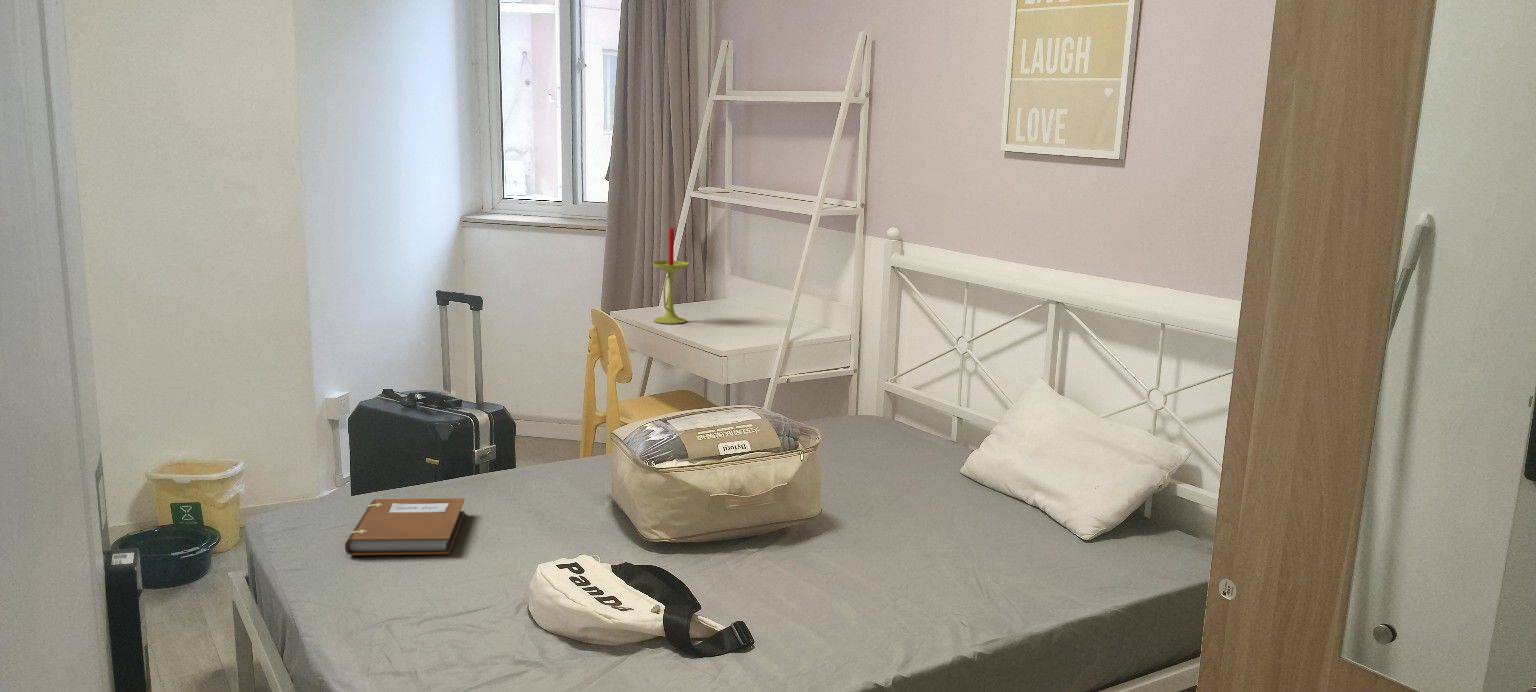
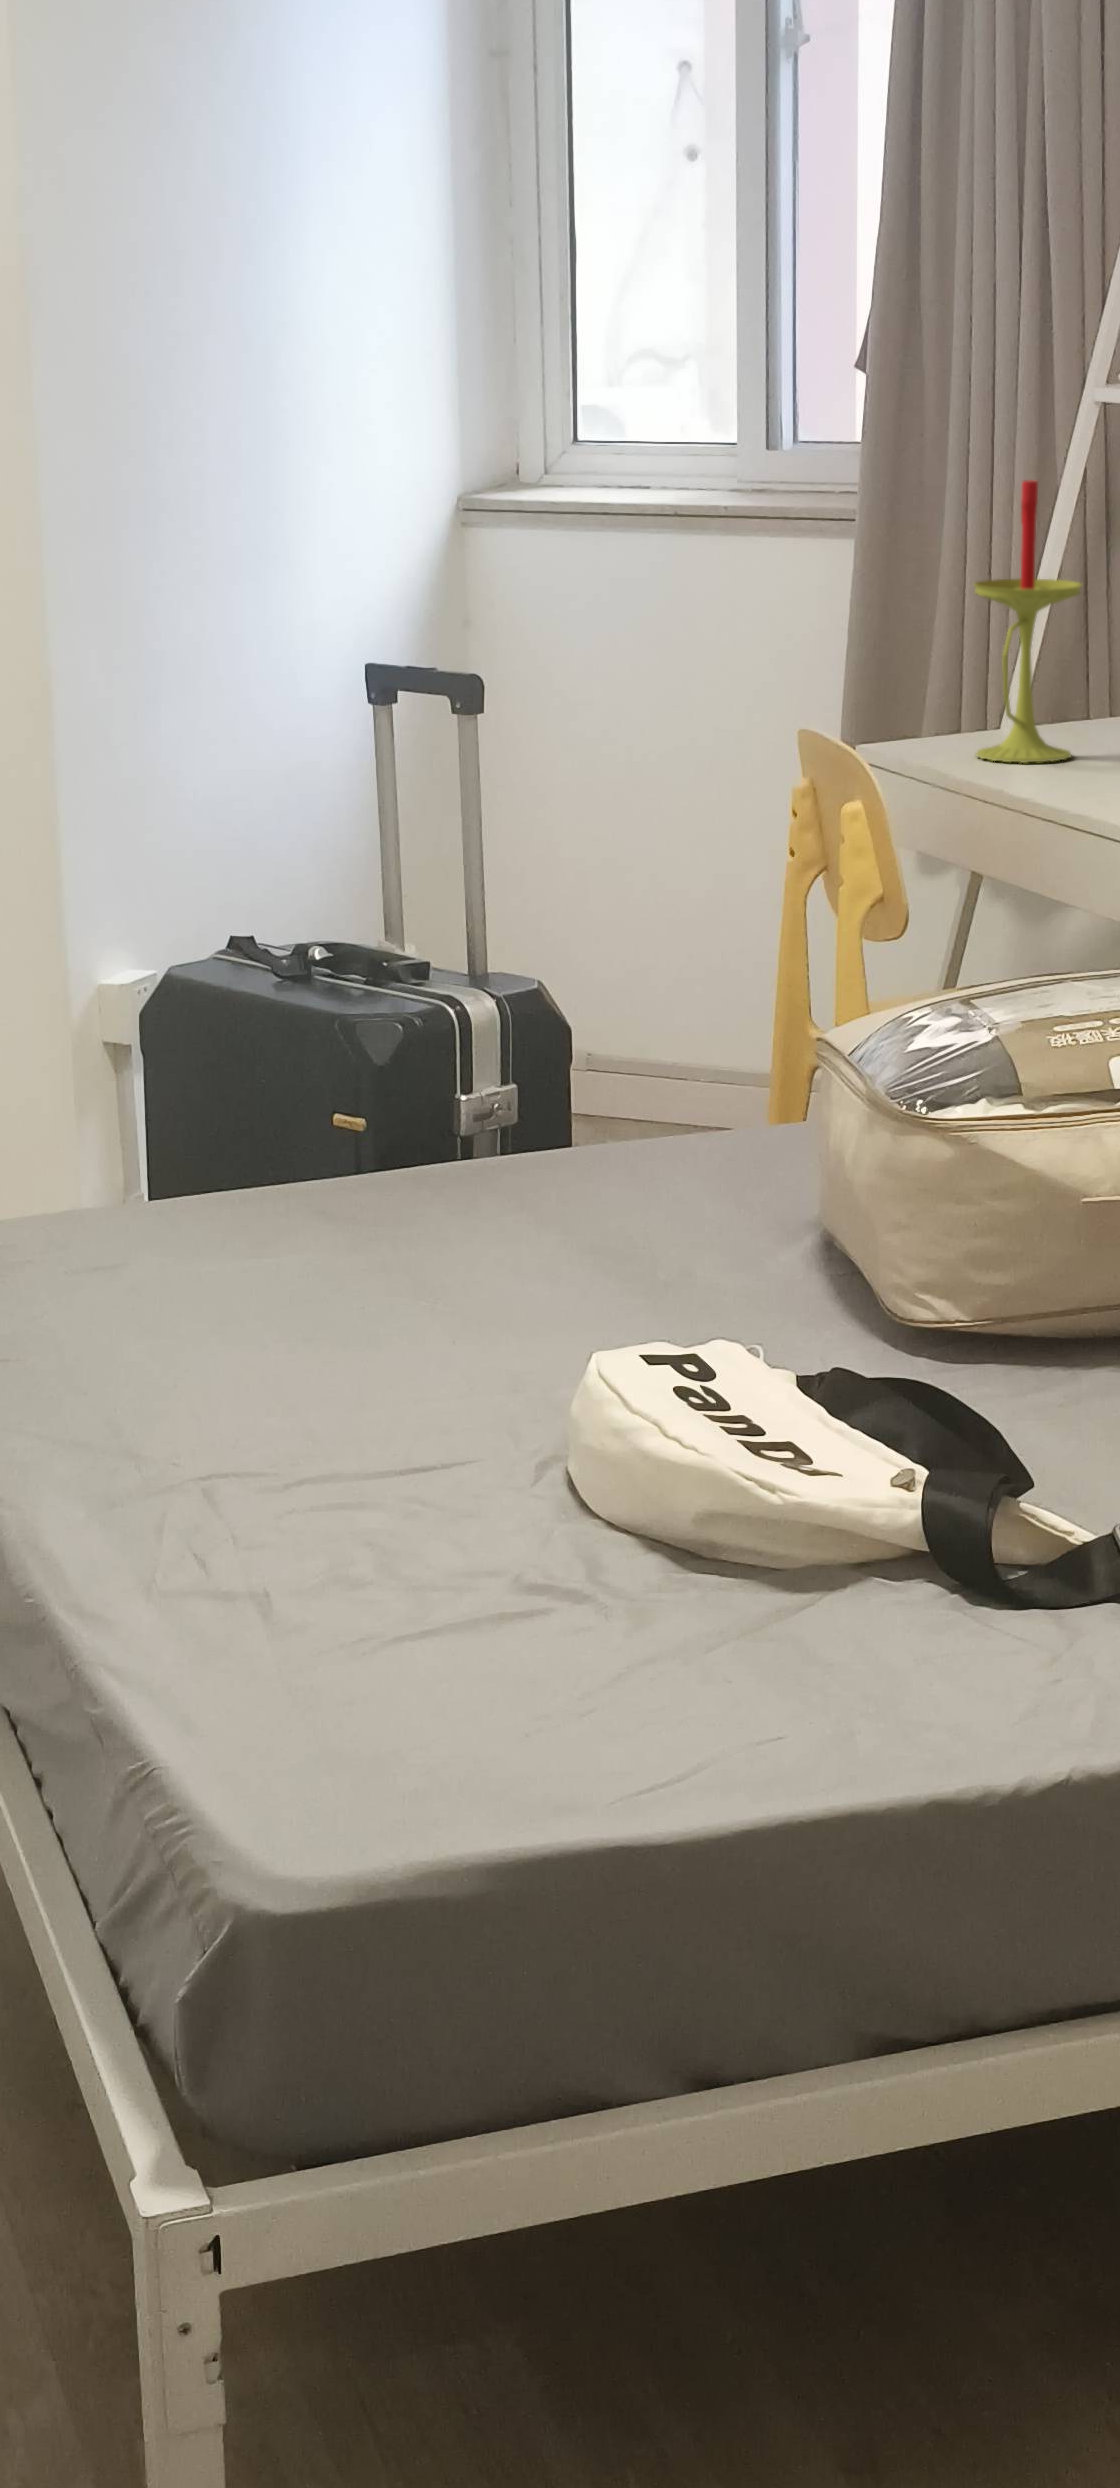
notebook: present [345,498,465,555] -> none [108,1195,420,1334]

